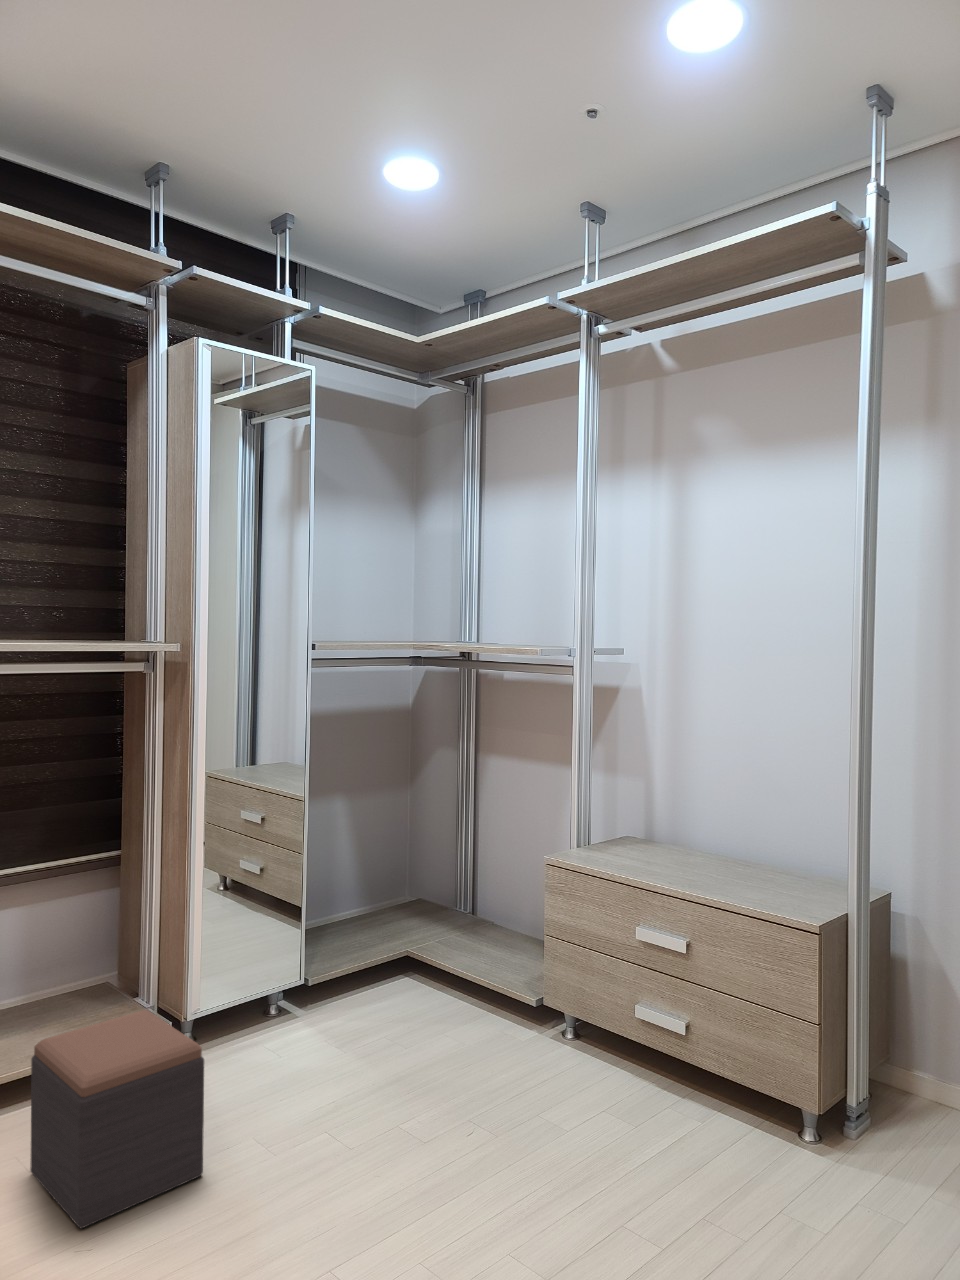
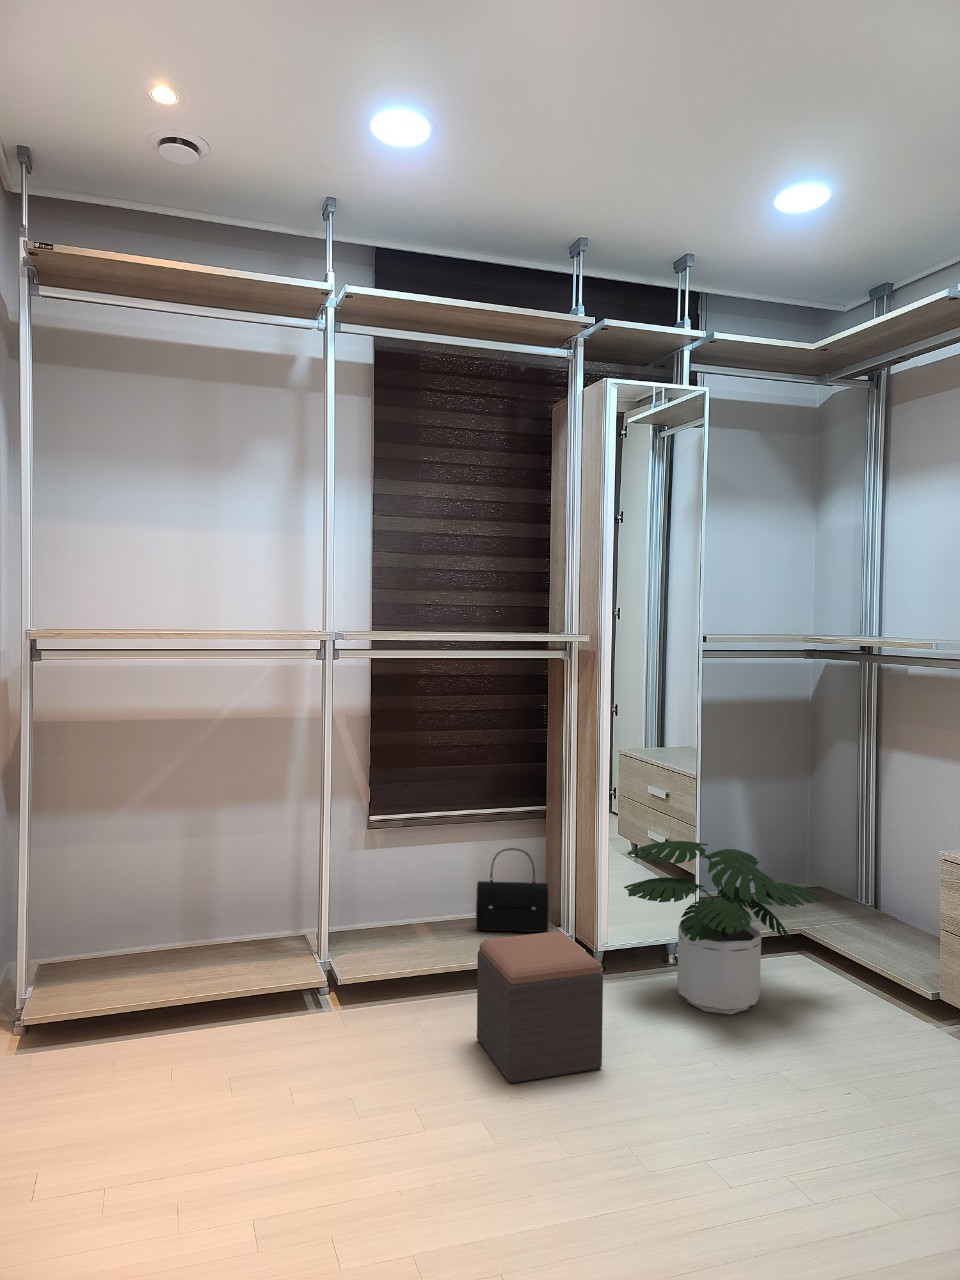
potted plant: none [221,877,439,1070] -> present [624,841,822,1014]
handbag: none [26,908,124,1018] -> present [476,848,549,932]

